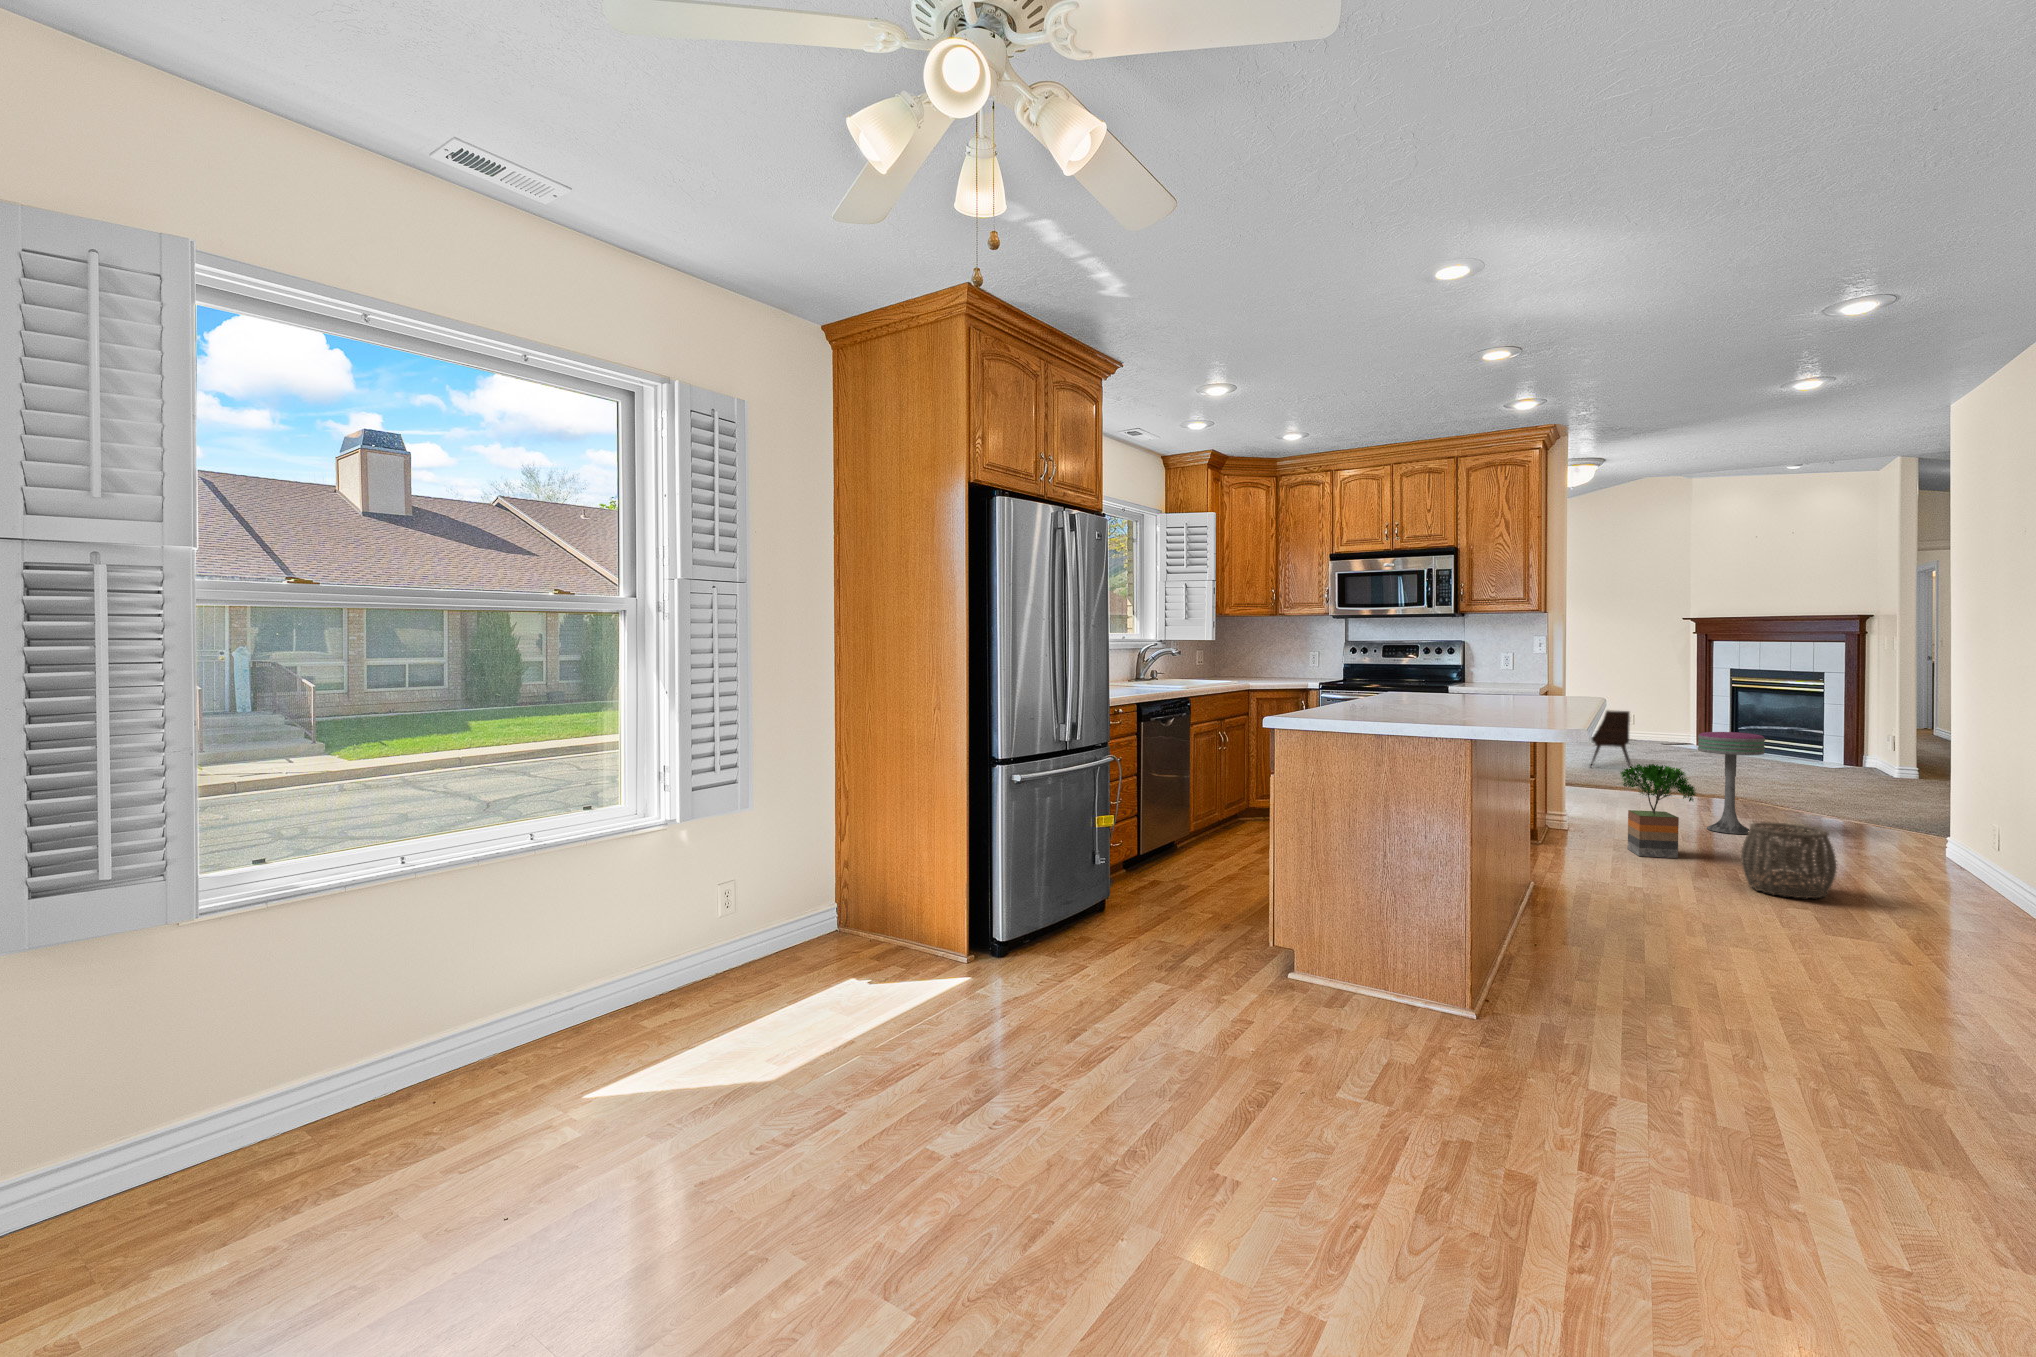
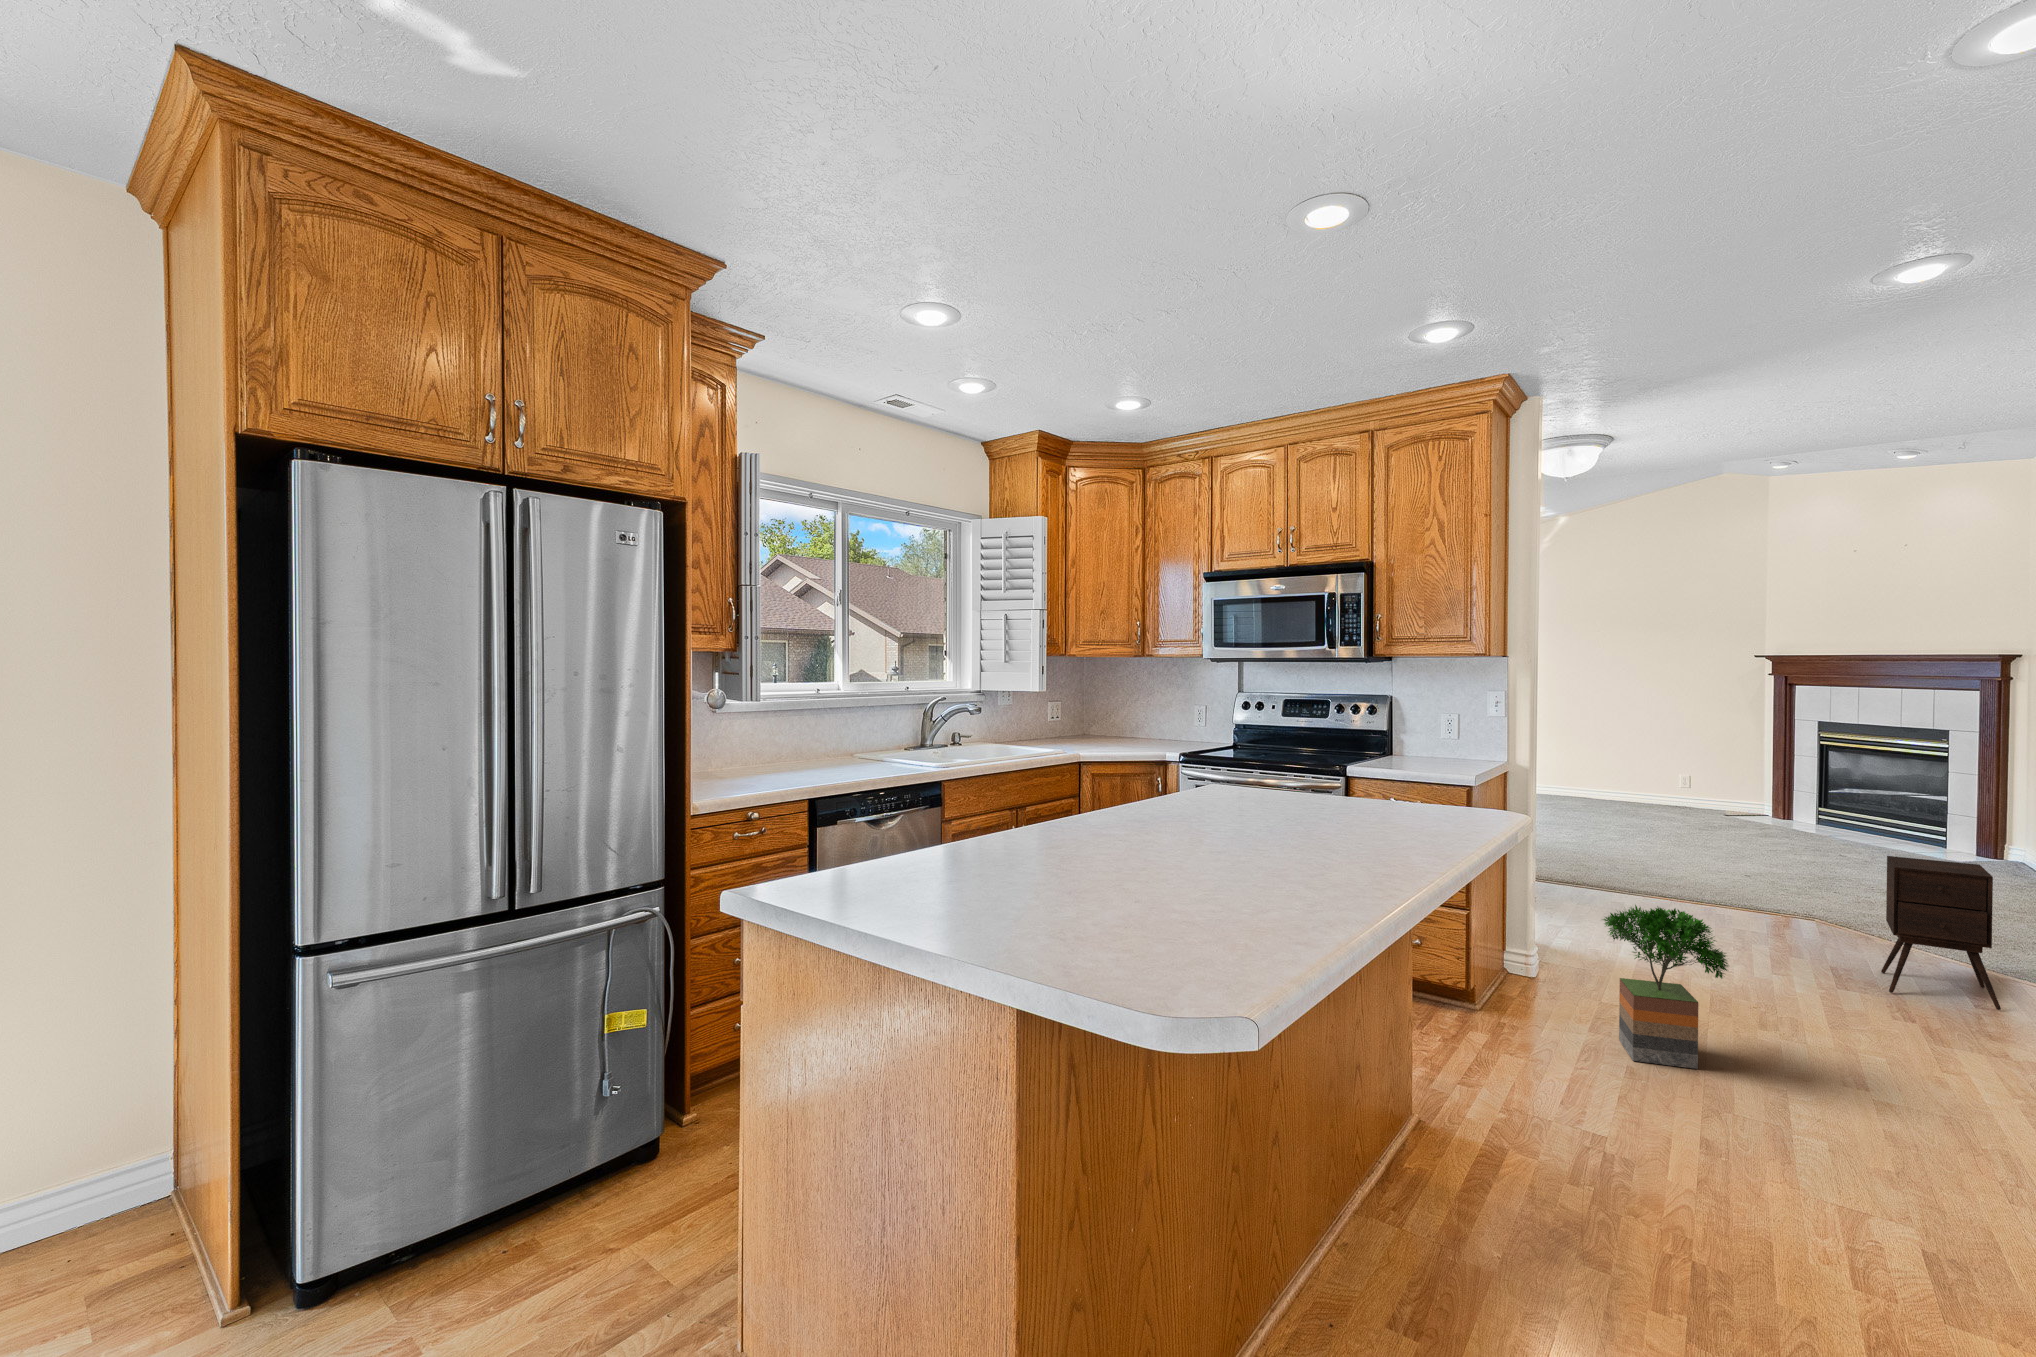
side table: present [1591,710,1631,768] -> present [1881,856,2001,1010]
bar stool: present [1698,732,1765,834] -> none [1745,842,1852,1008]
woven basket: present [1741,822,1837,899] -> none [1795,1046,1983,1214]

